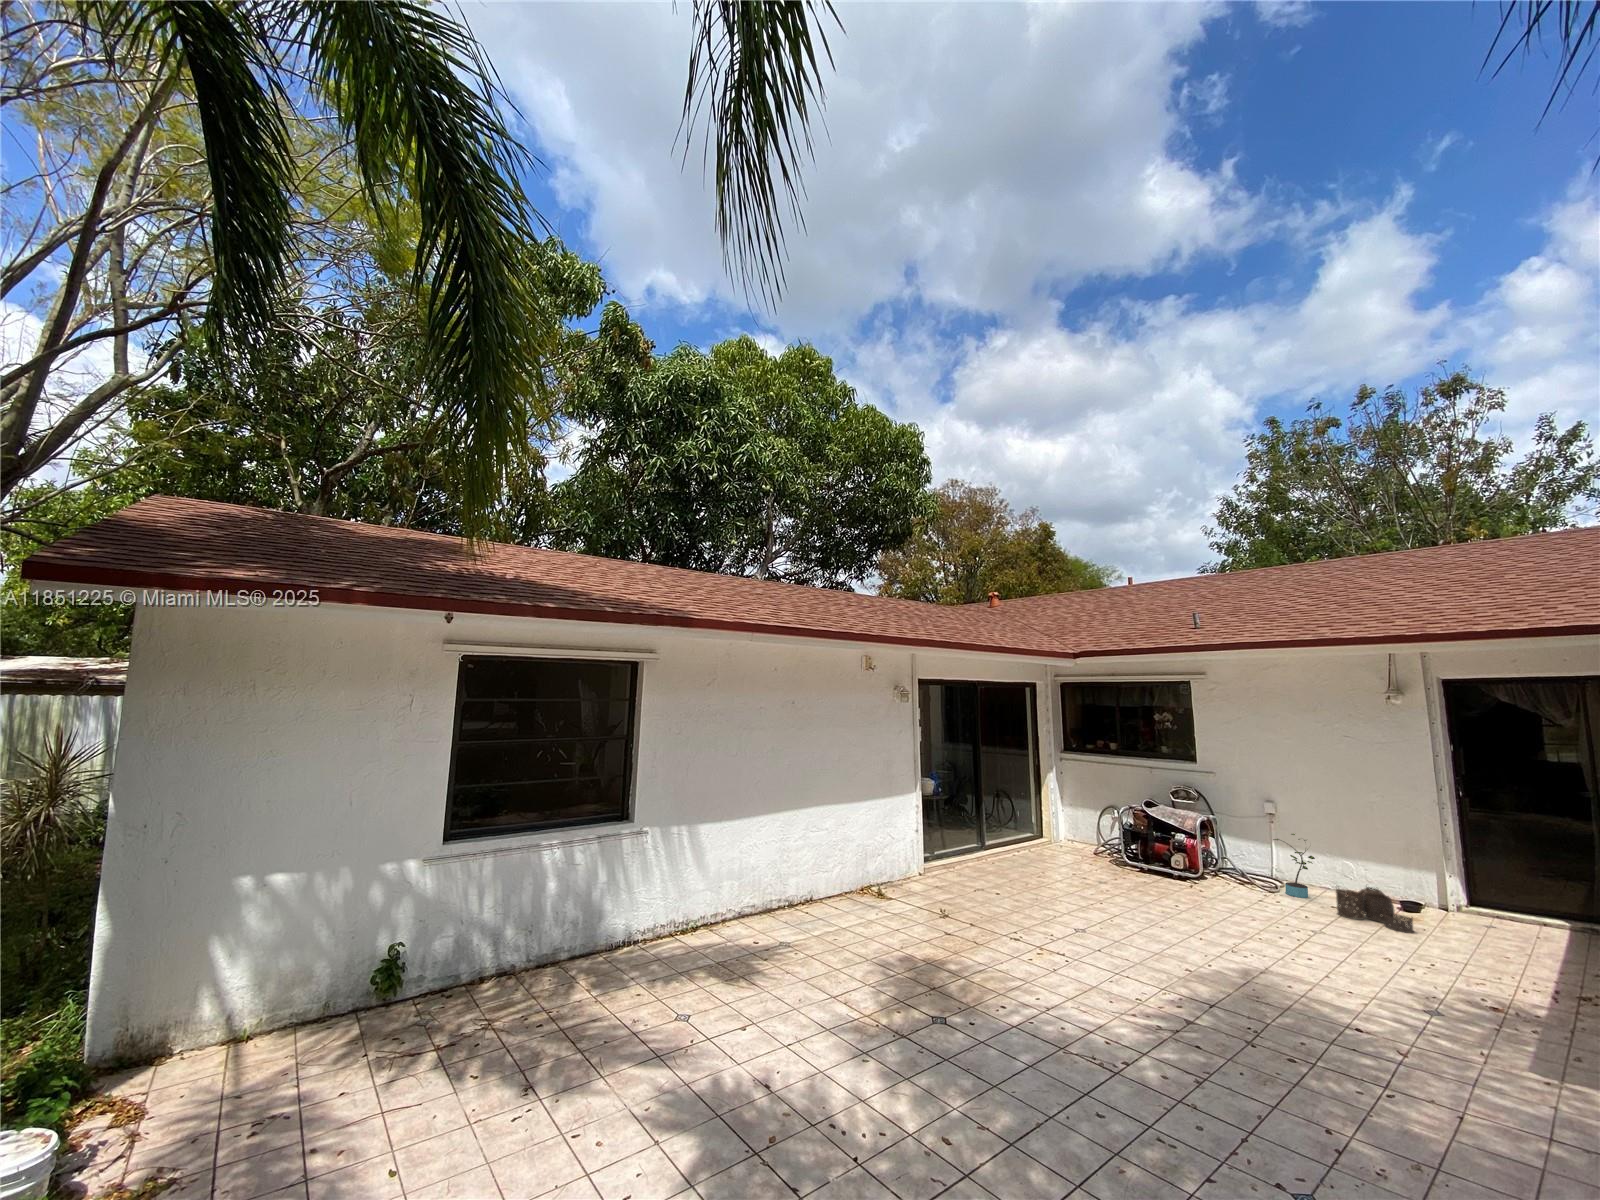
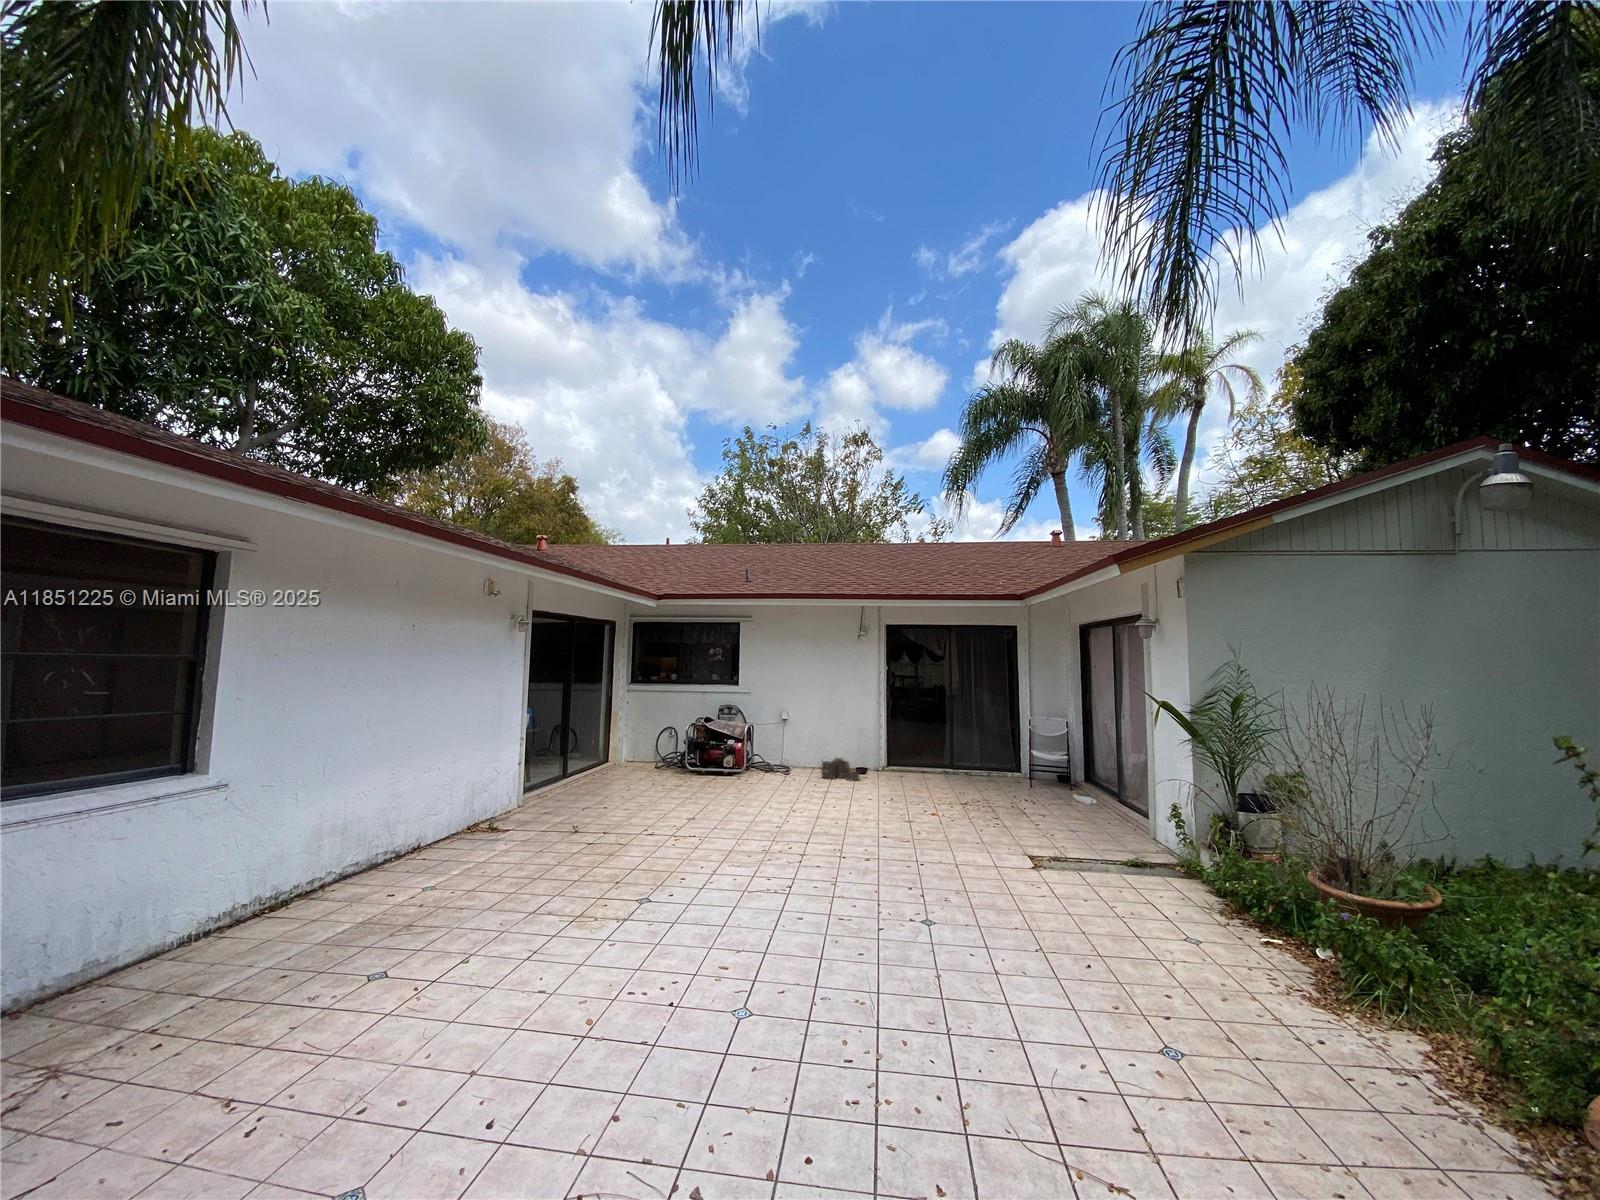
potted plant: present [1273,834,1315,898] -> none [786,730,809,773]

